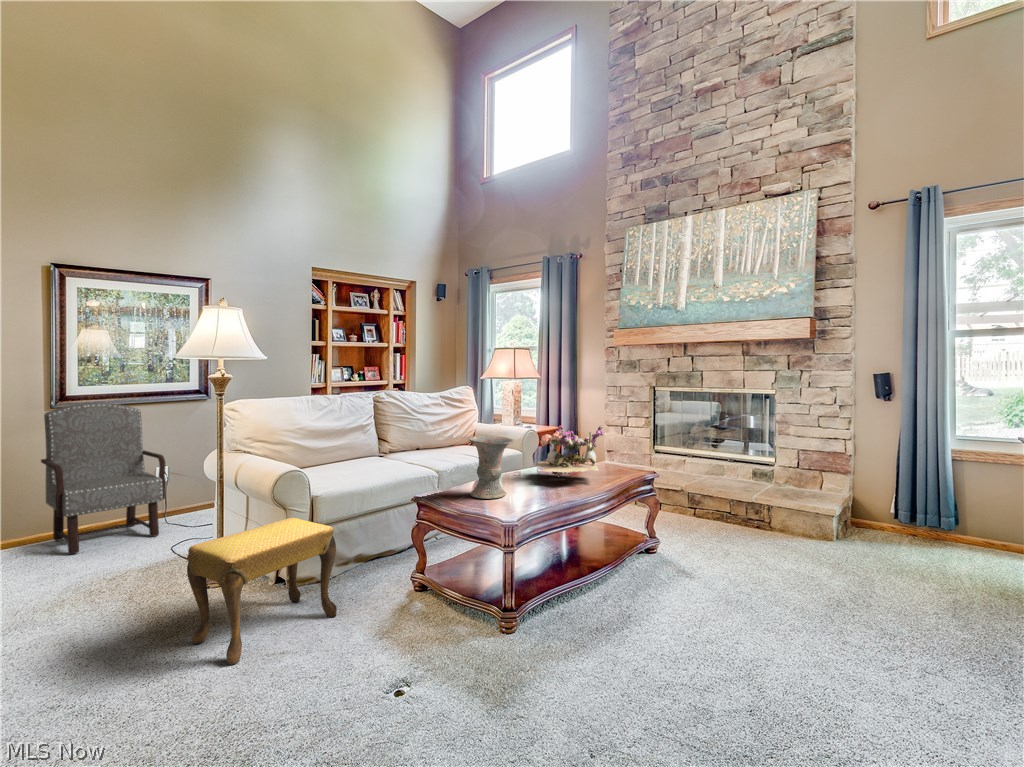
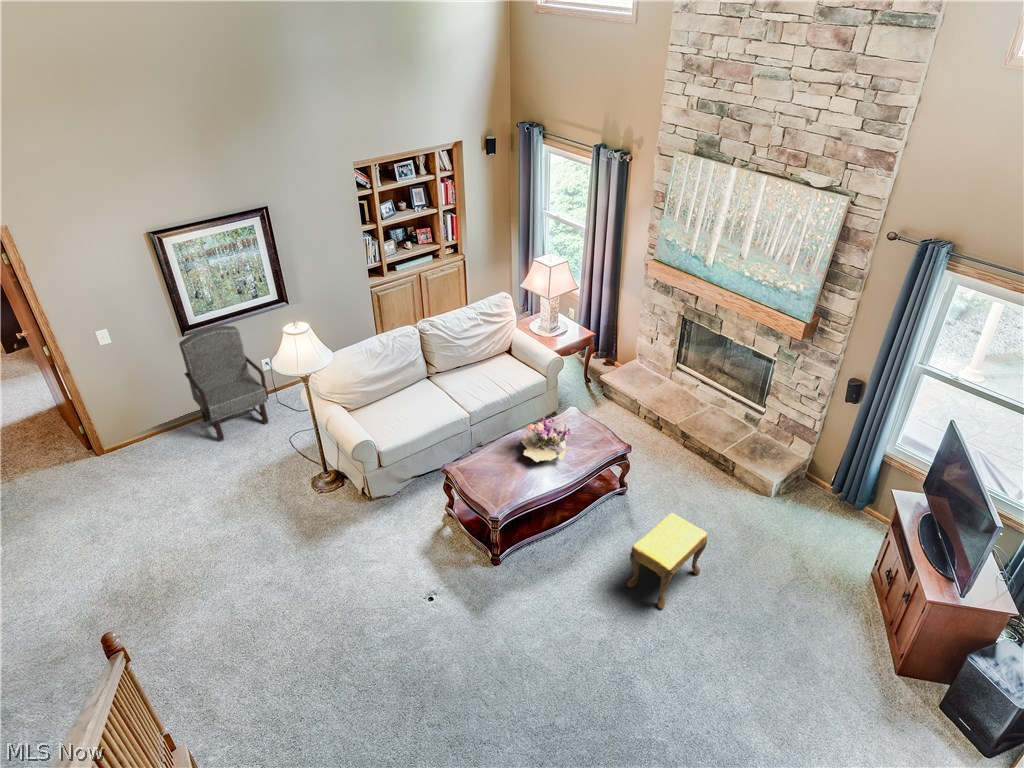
vase: present [469,436,513,499] -> none [466,434,497,481]
footstool: present [187,518,337,665] -> present [627,513,707,609]

